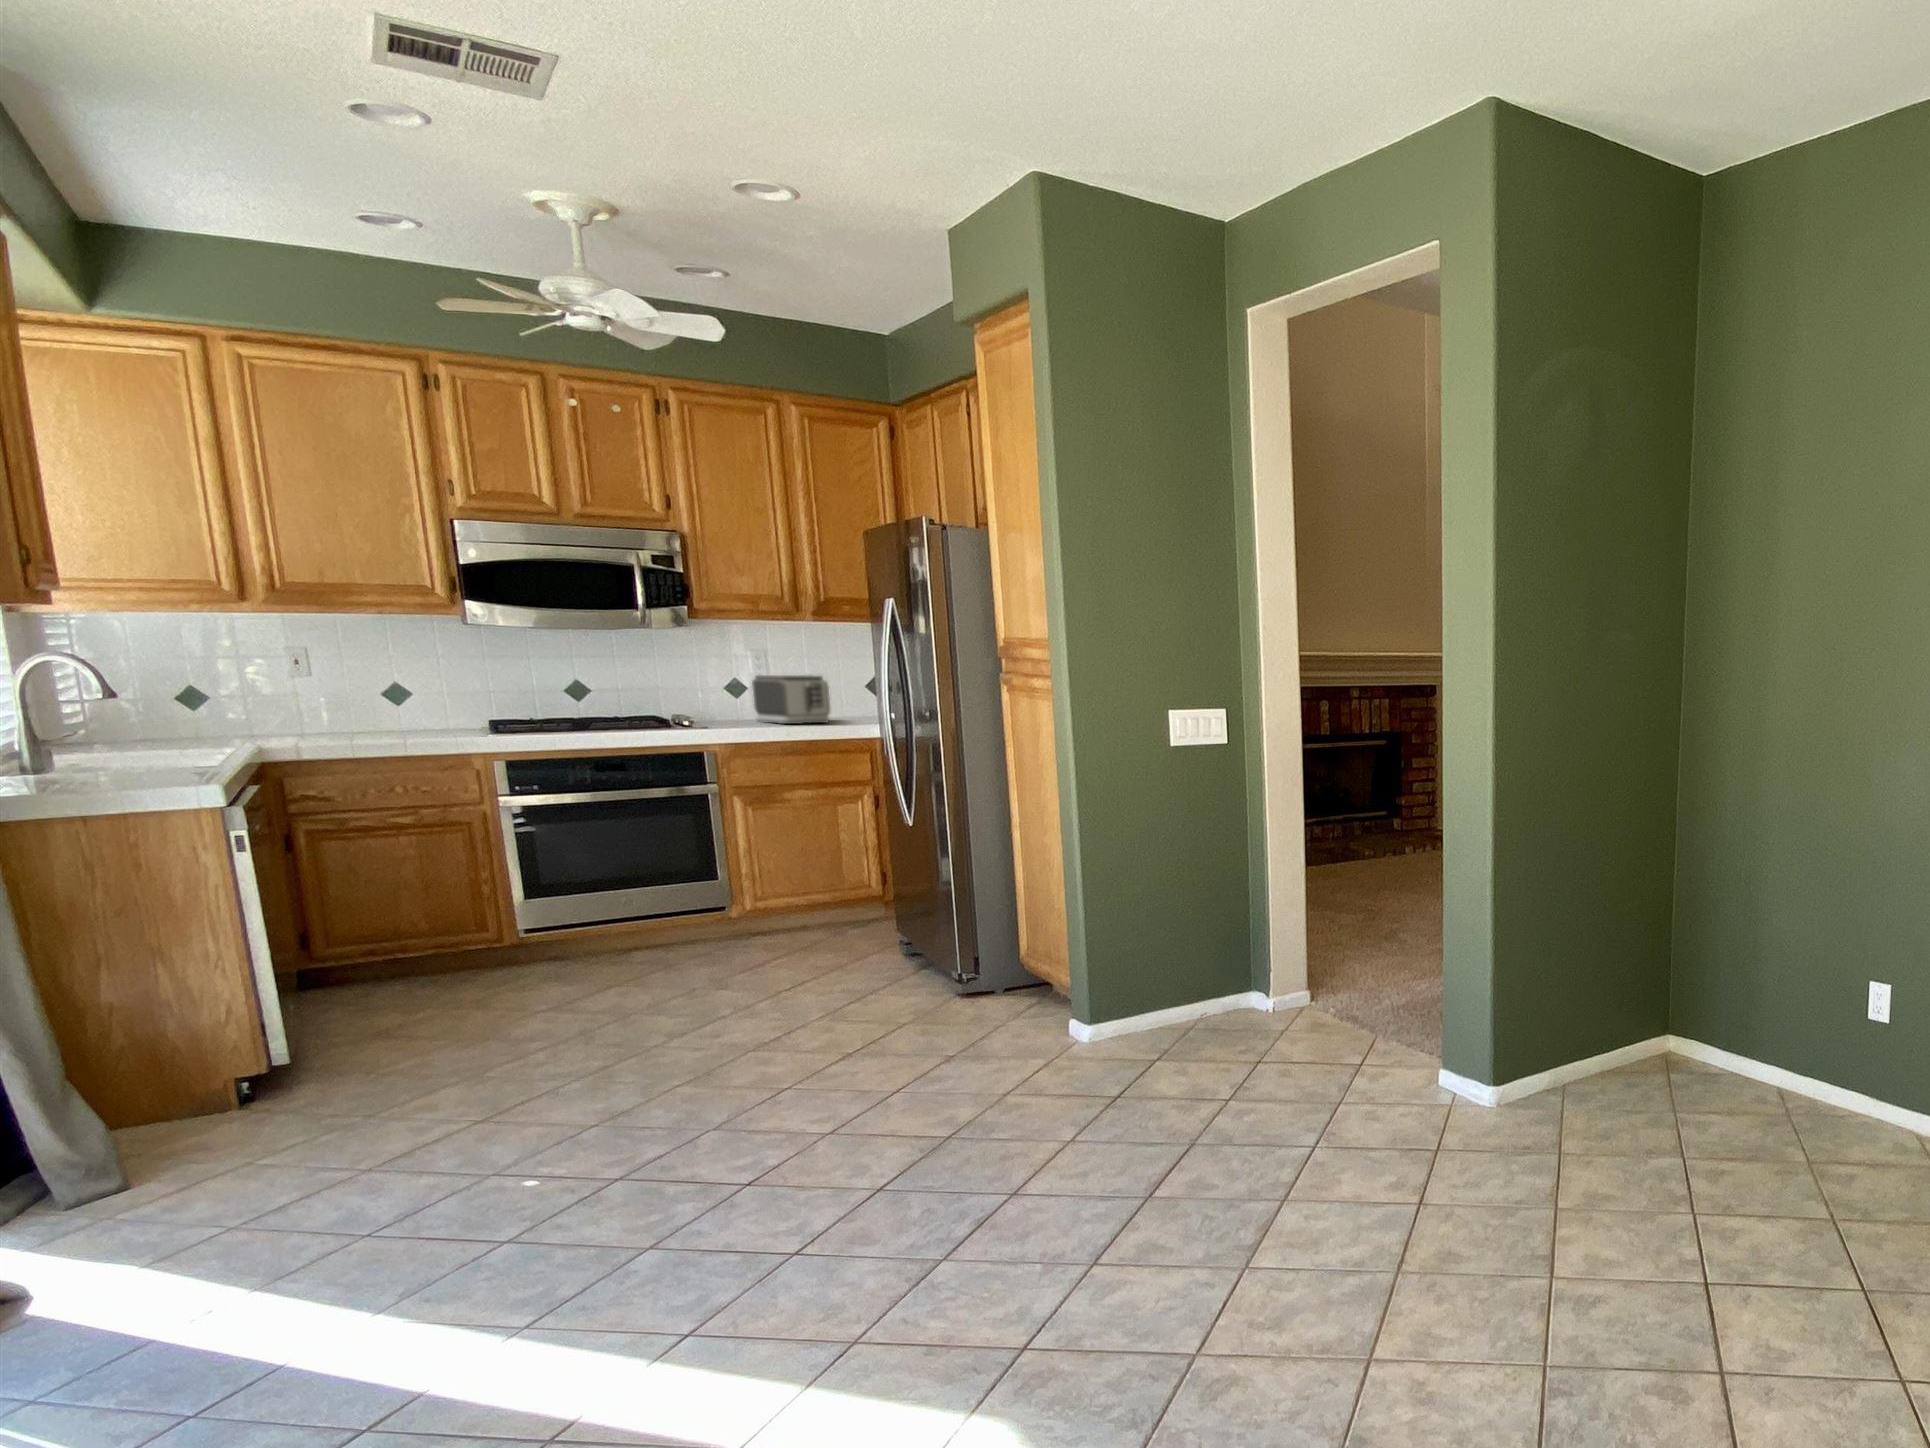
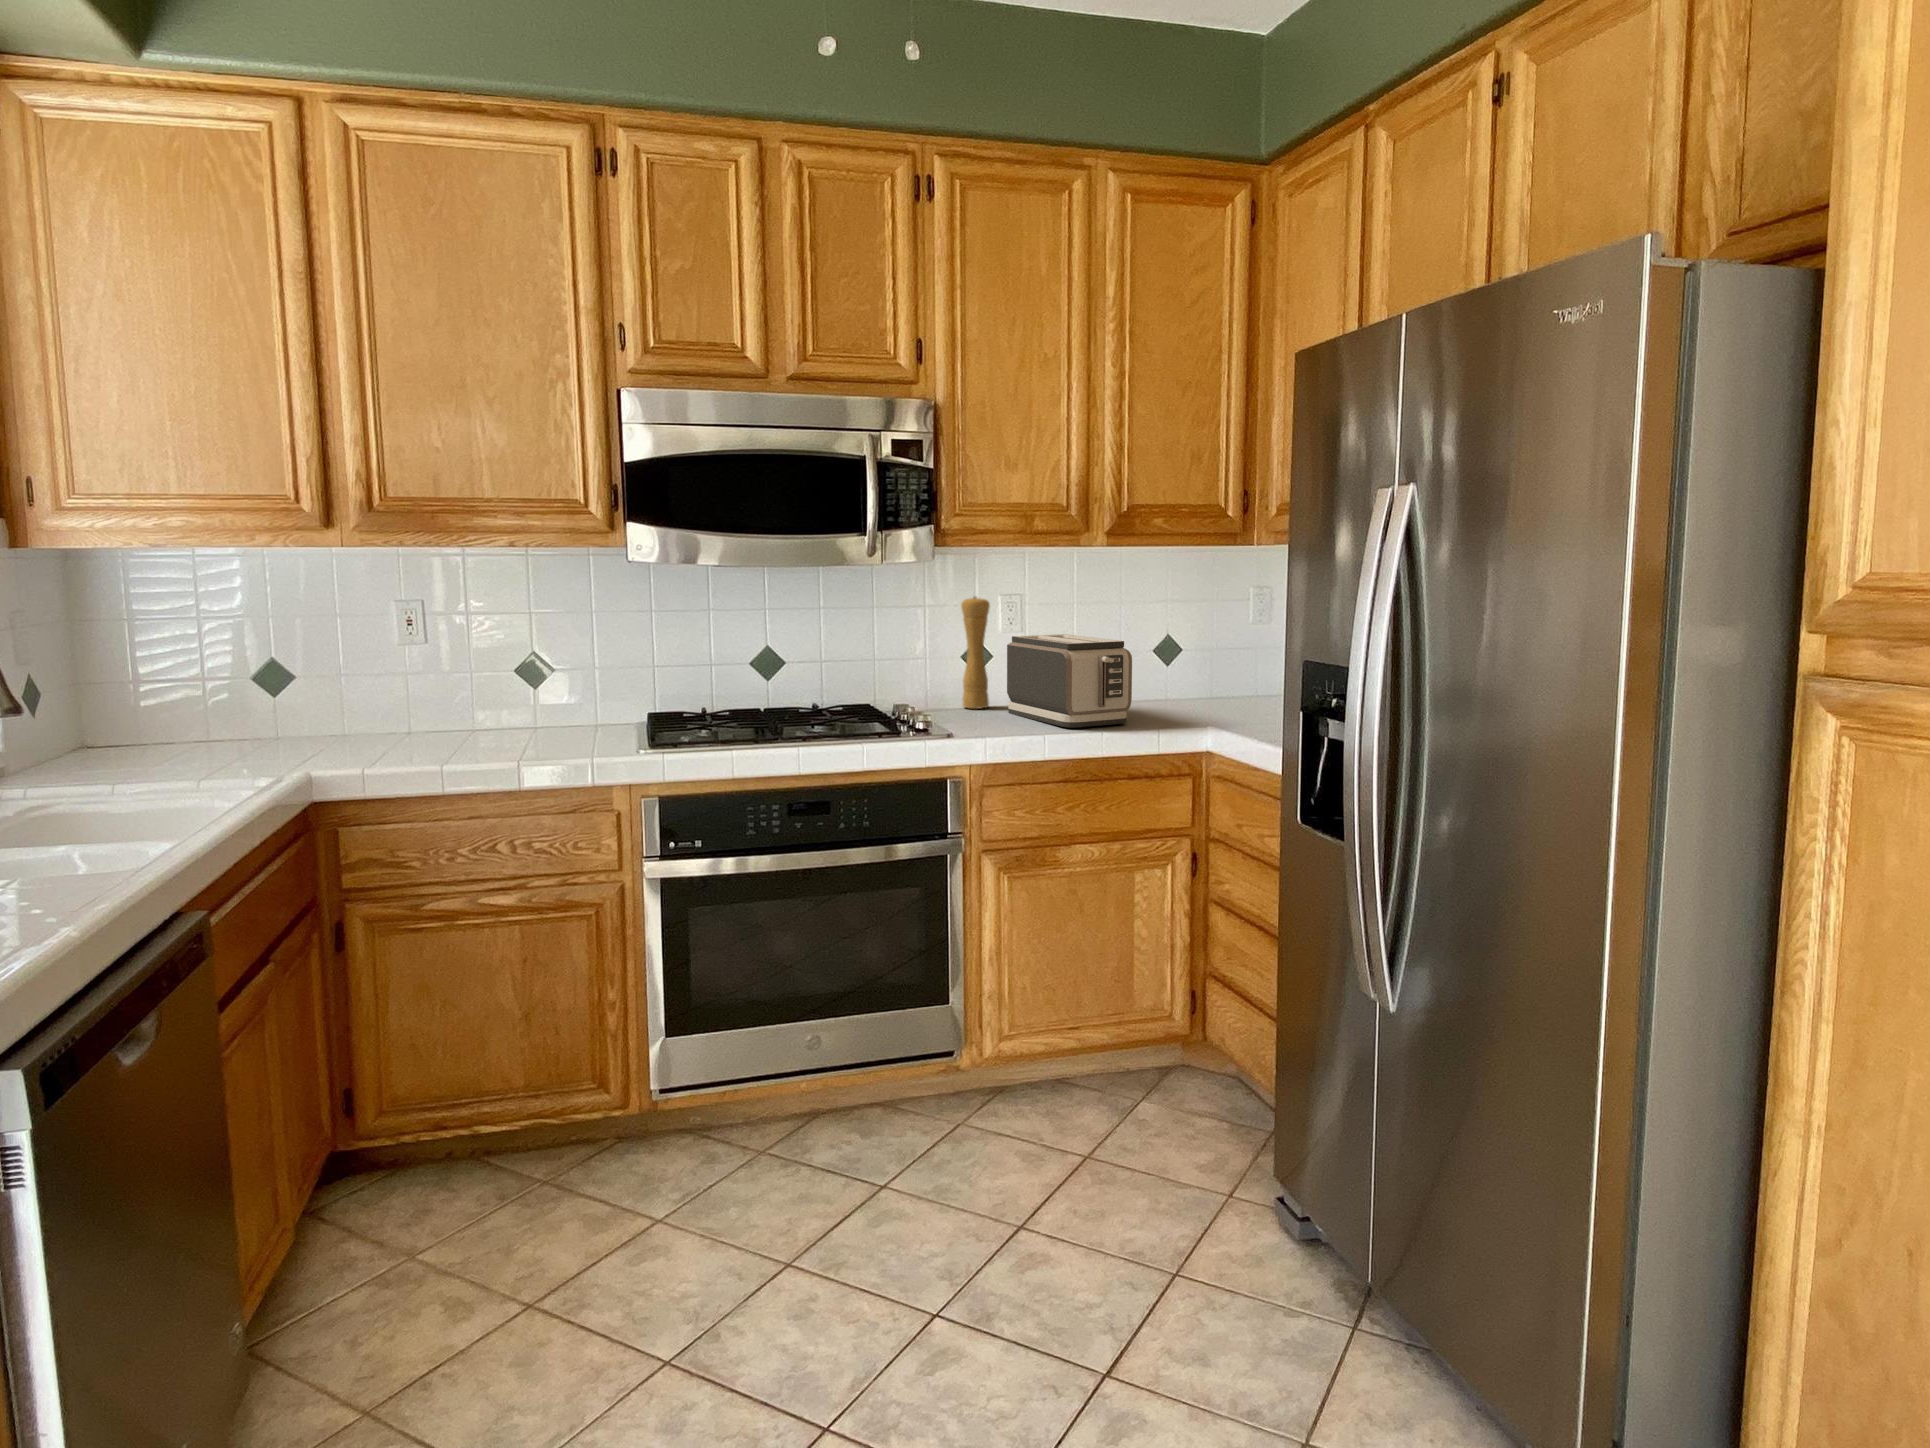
pepper mill: none [720,652,745,720] -> present [961,597,990,709]

